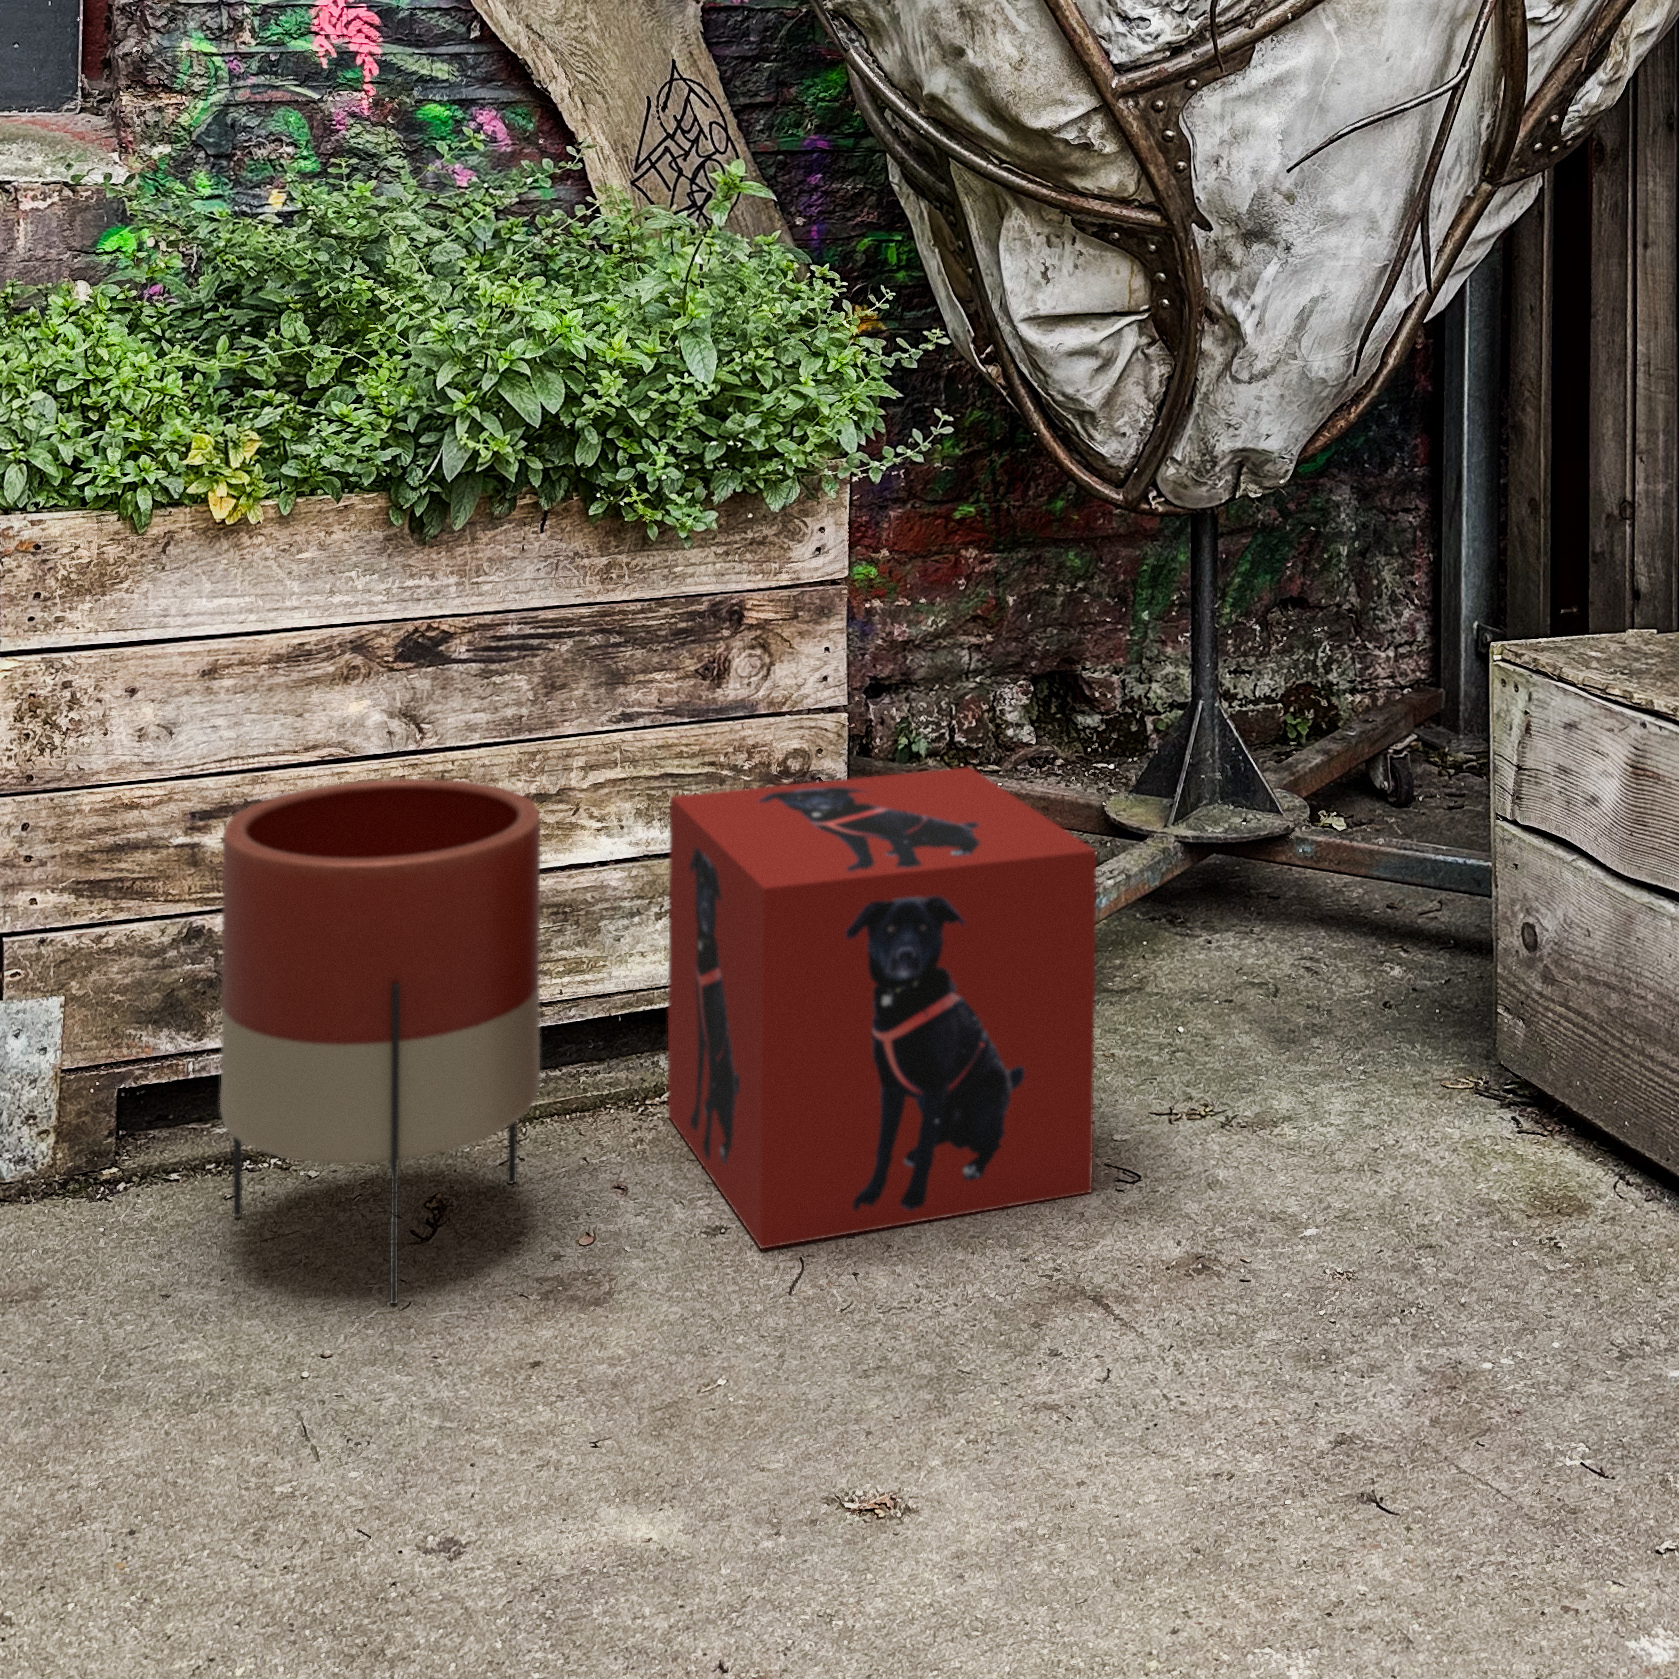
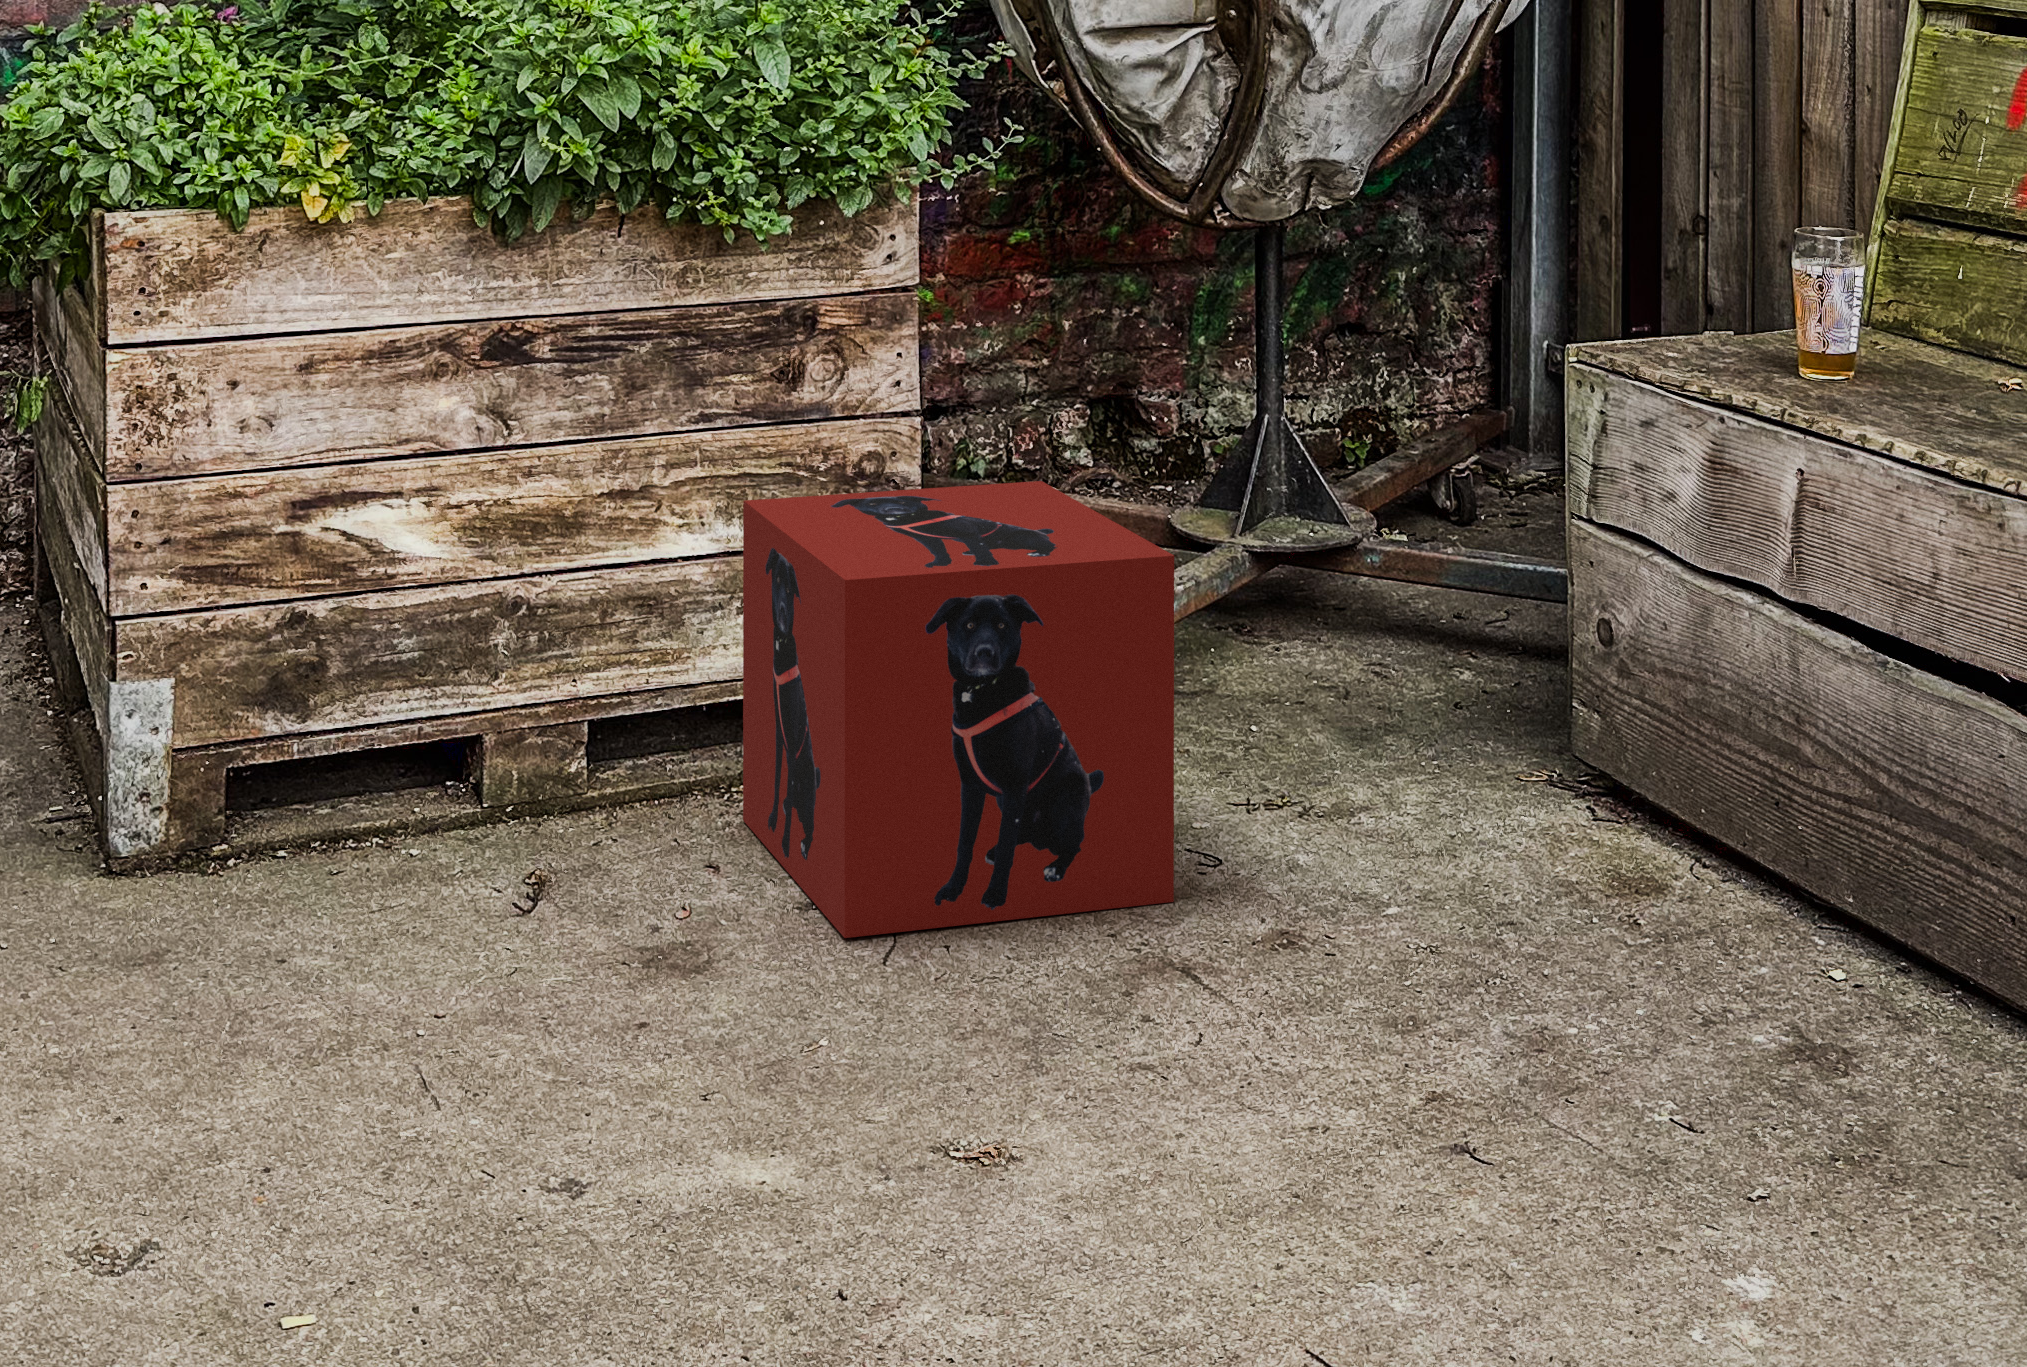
planter: present [220,779,540,1304] -> none [326,474,626,971]

